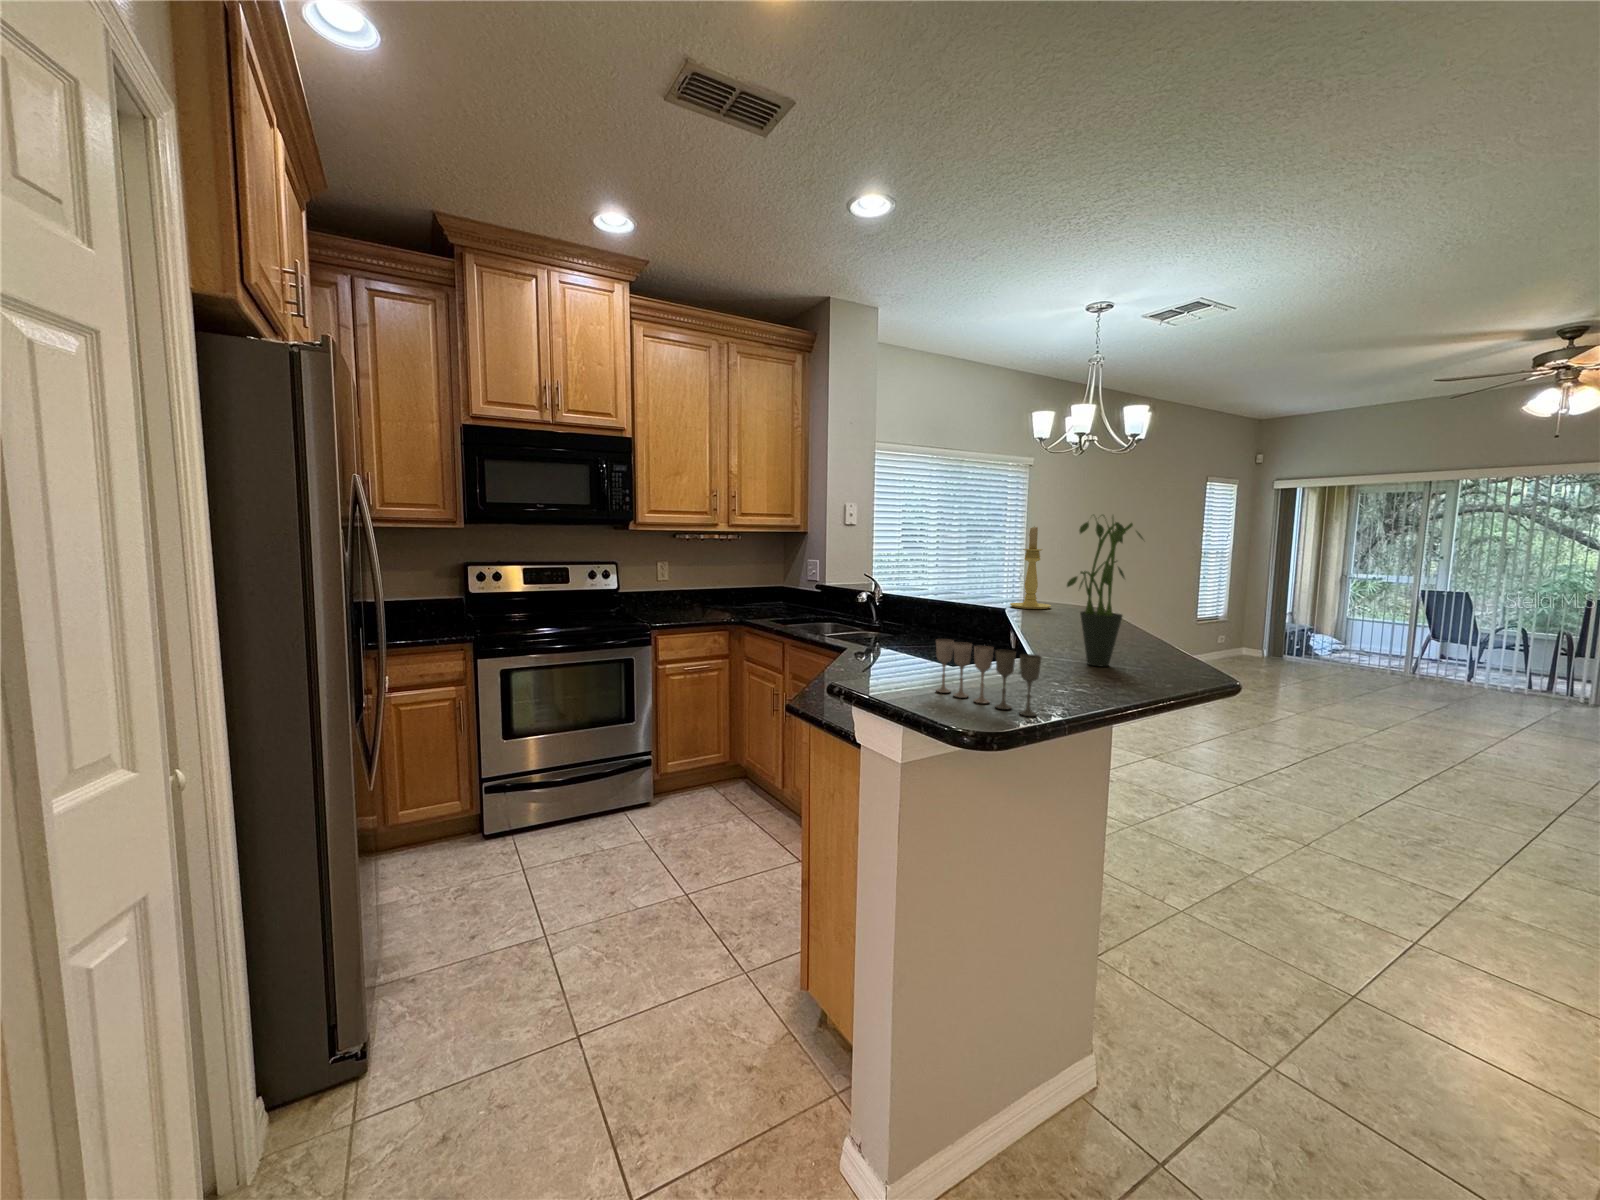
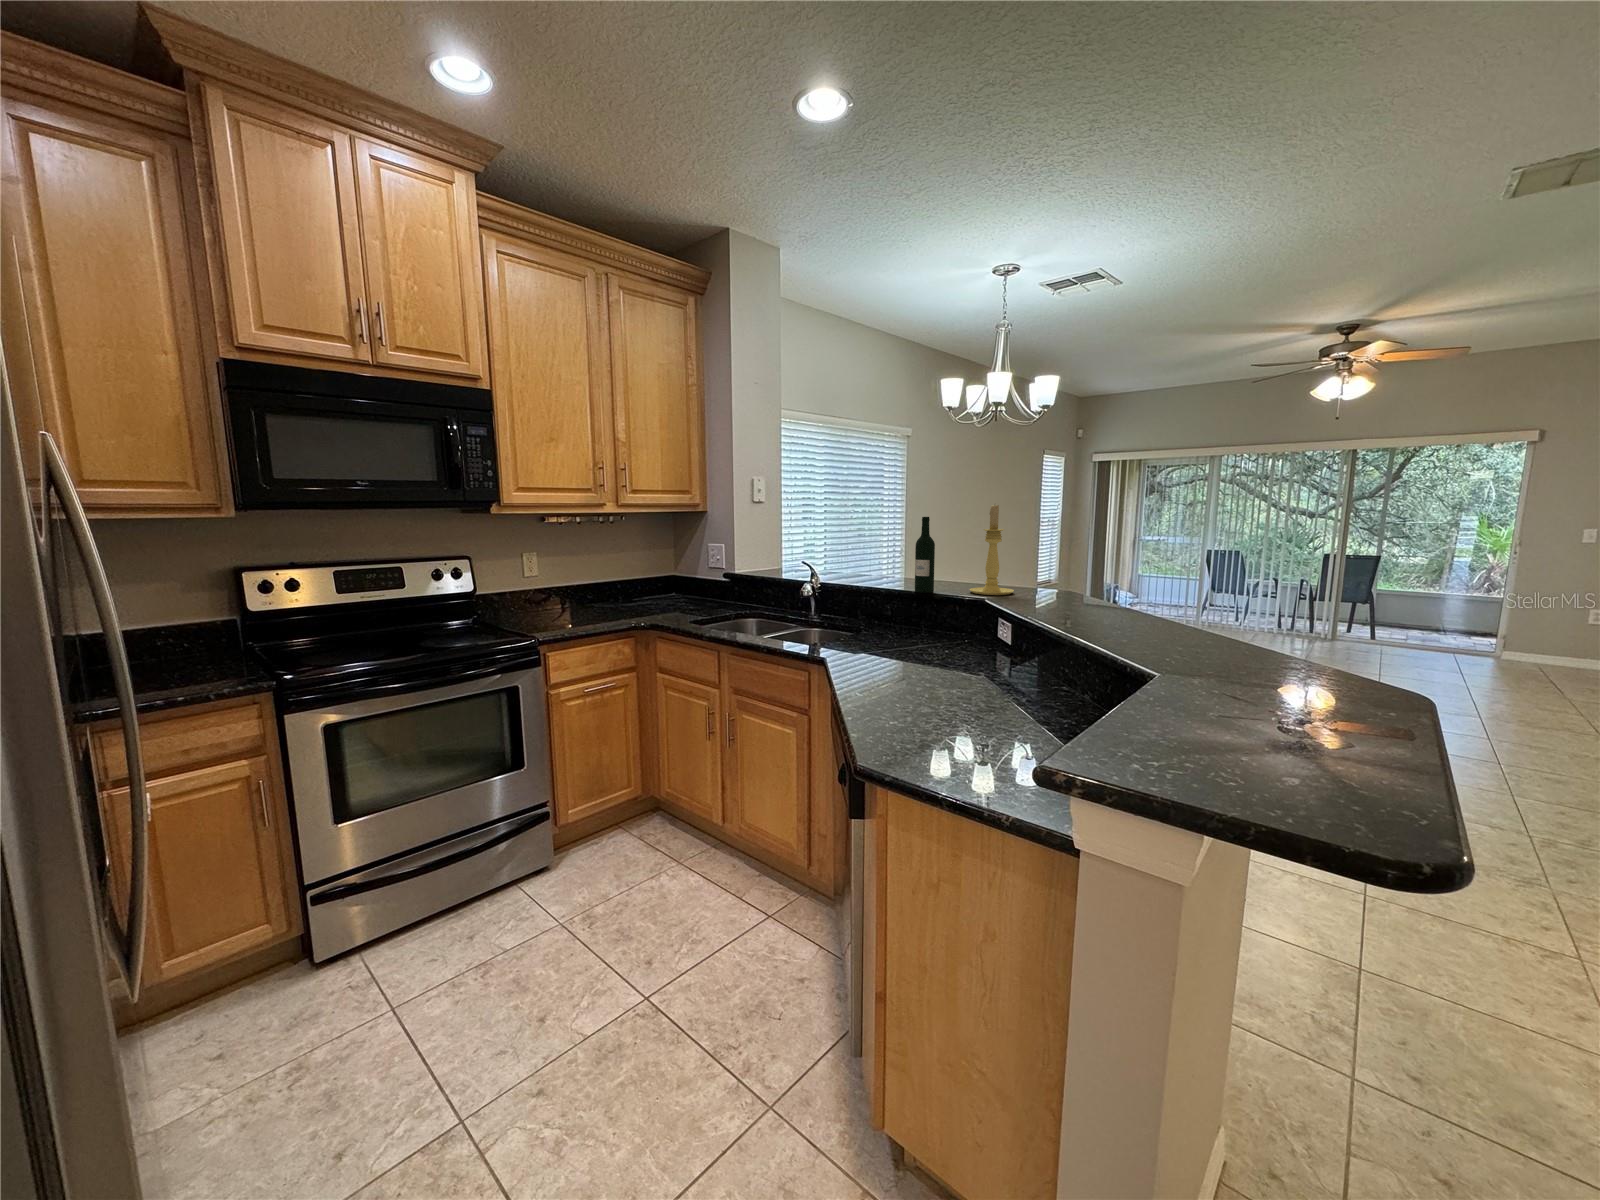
potted plant: present [1067,514,1143,666] -> none [1195,498,1291,681]
wine bottle: none [960,537,979,605] -> present [915,517,935,593]
wine glass: present [936,639,1042,716] -> none [1156,680,1376,795]

